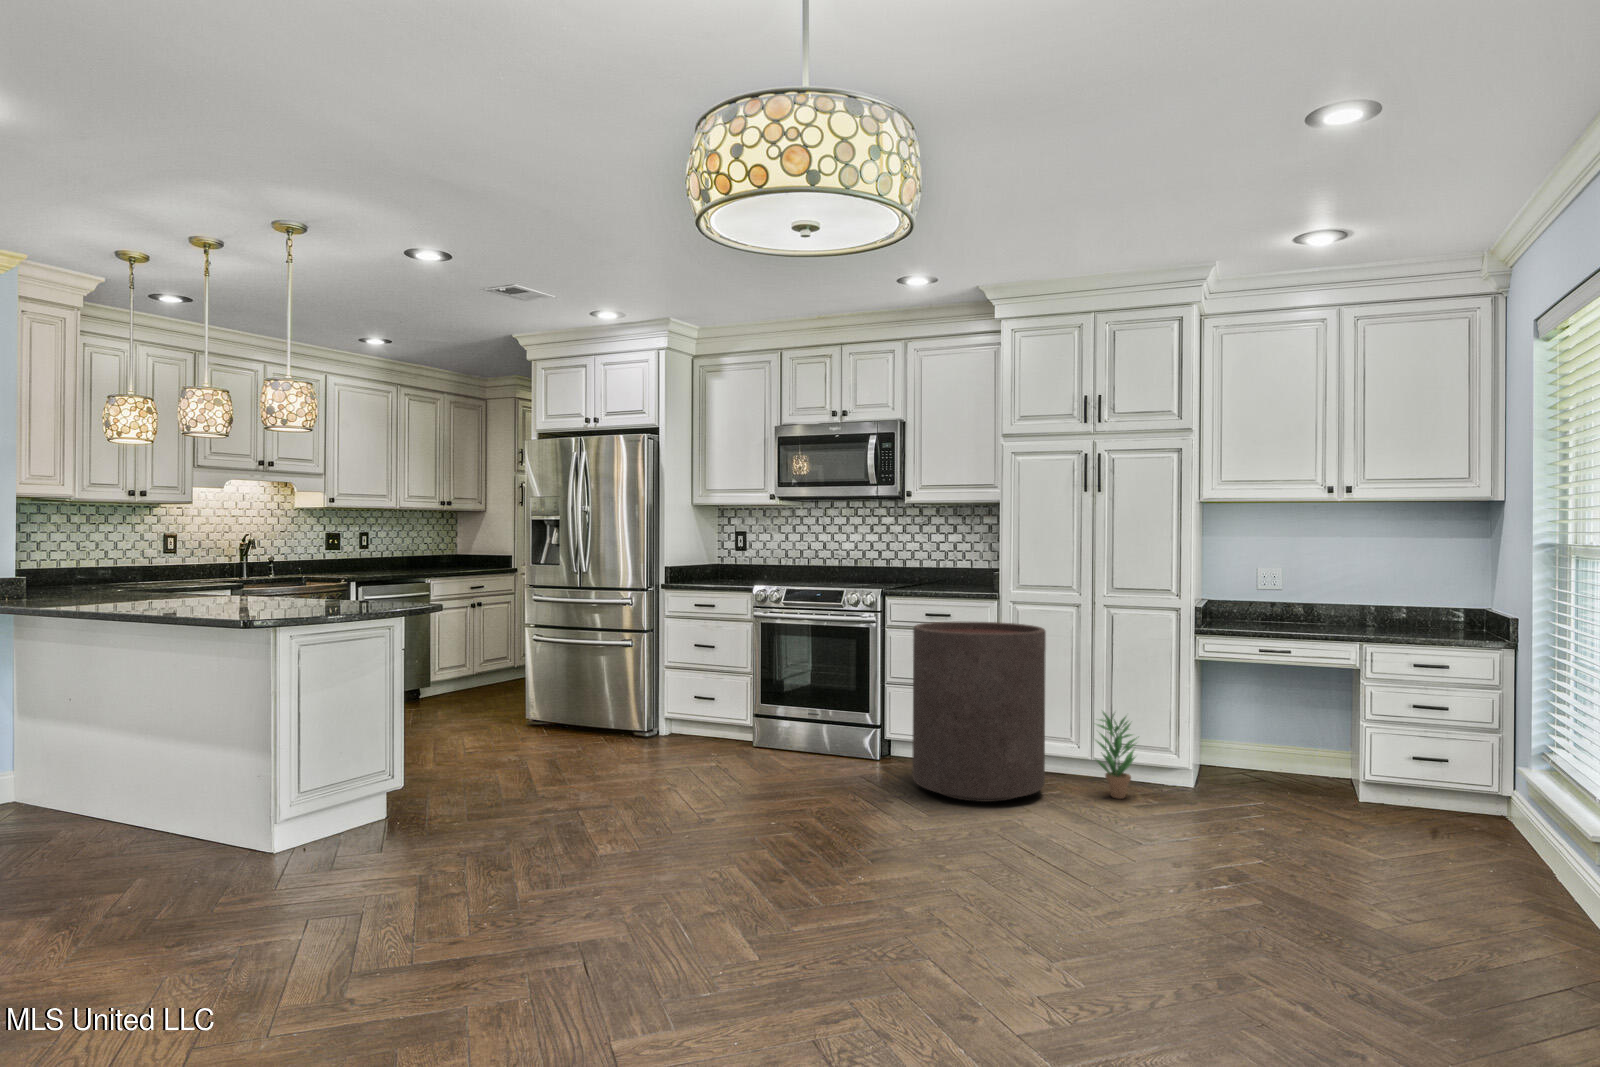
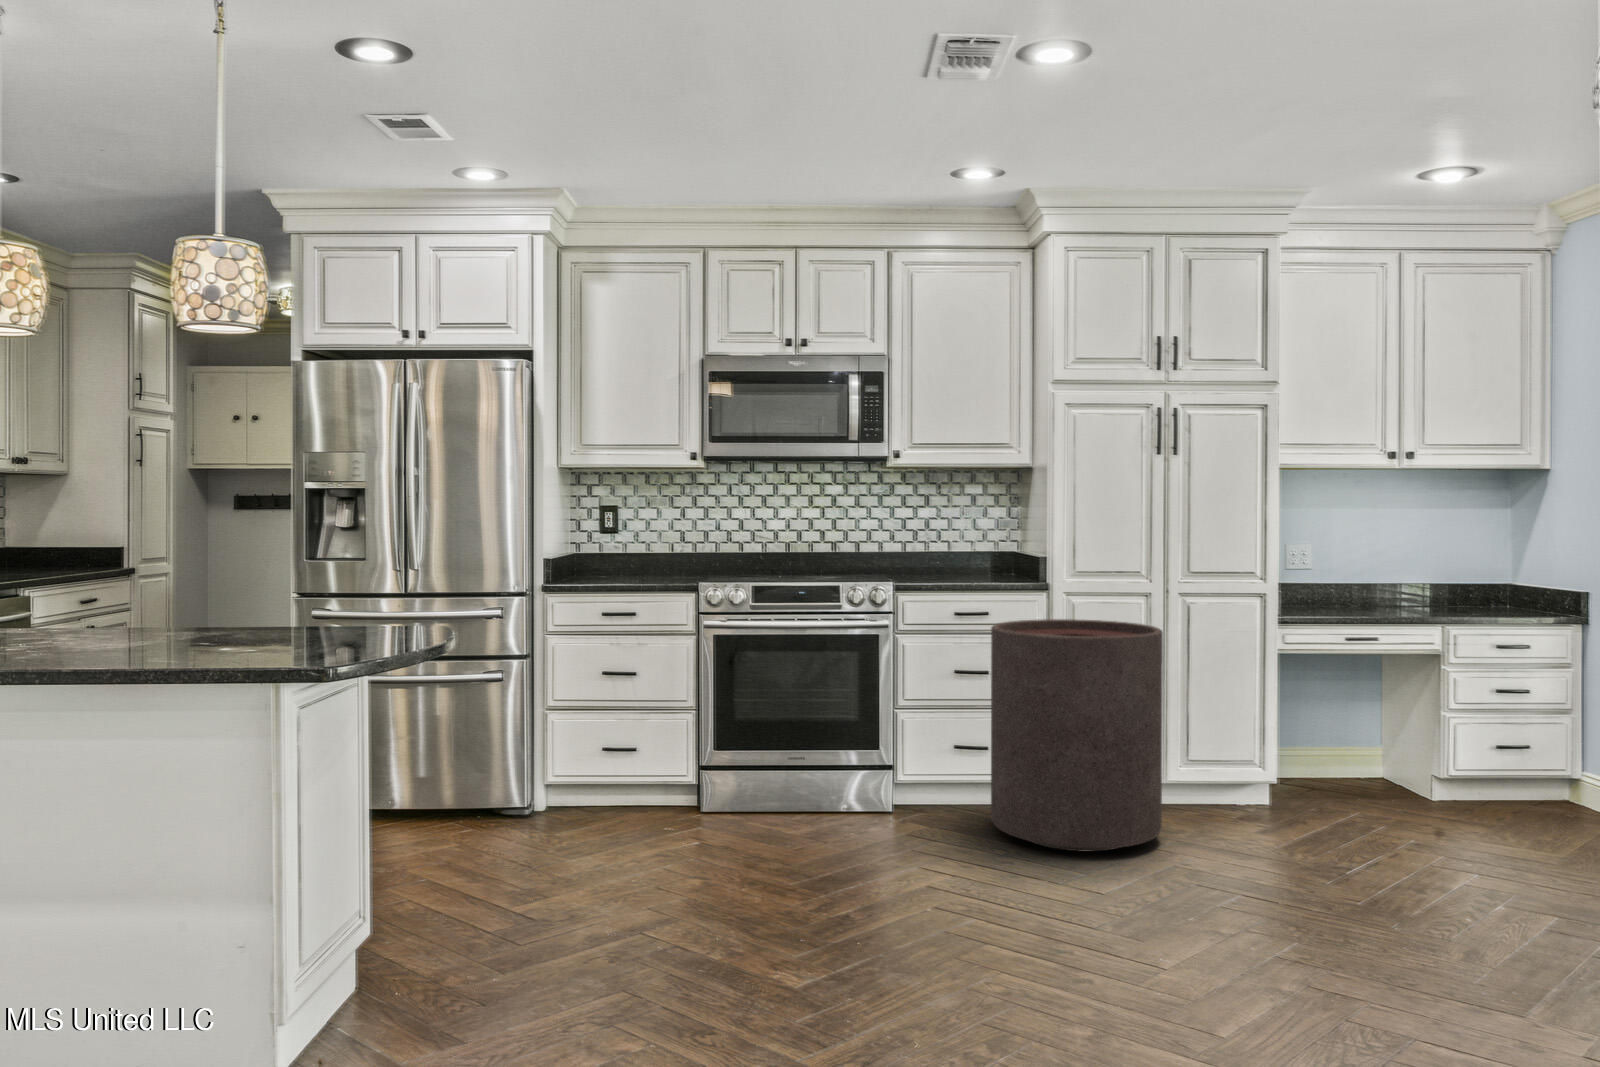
potted plant: present [1097,712,1136,799] -> none [1188,717,1246,822]

